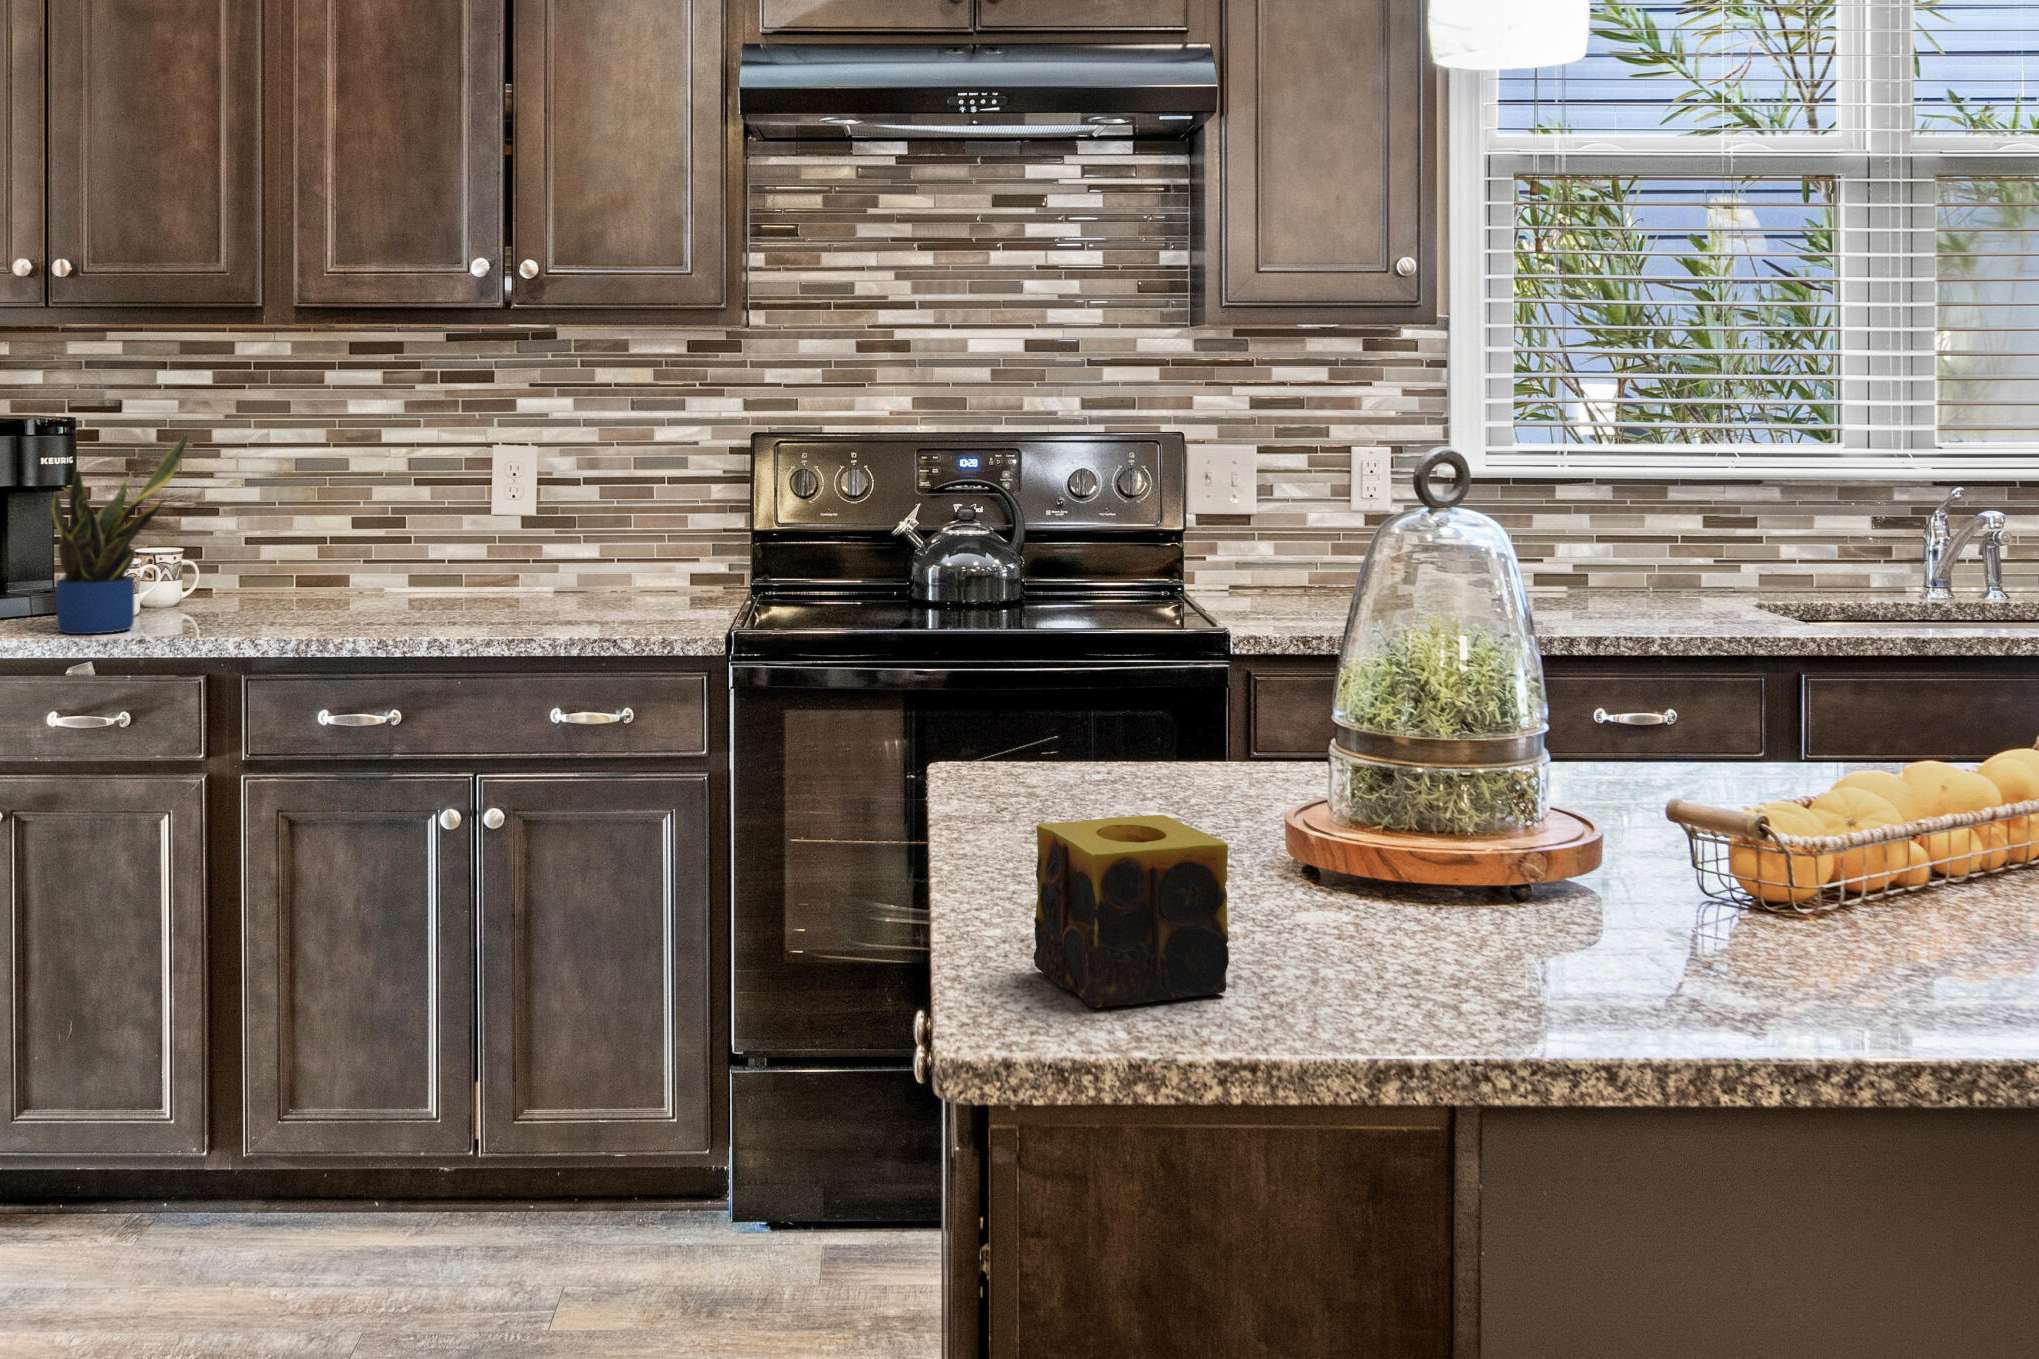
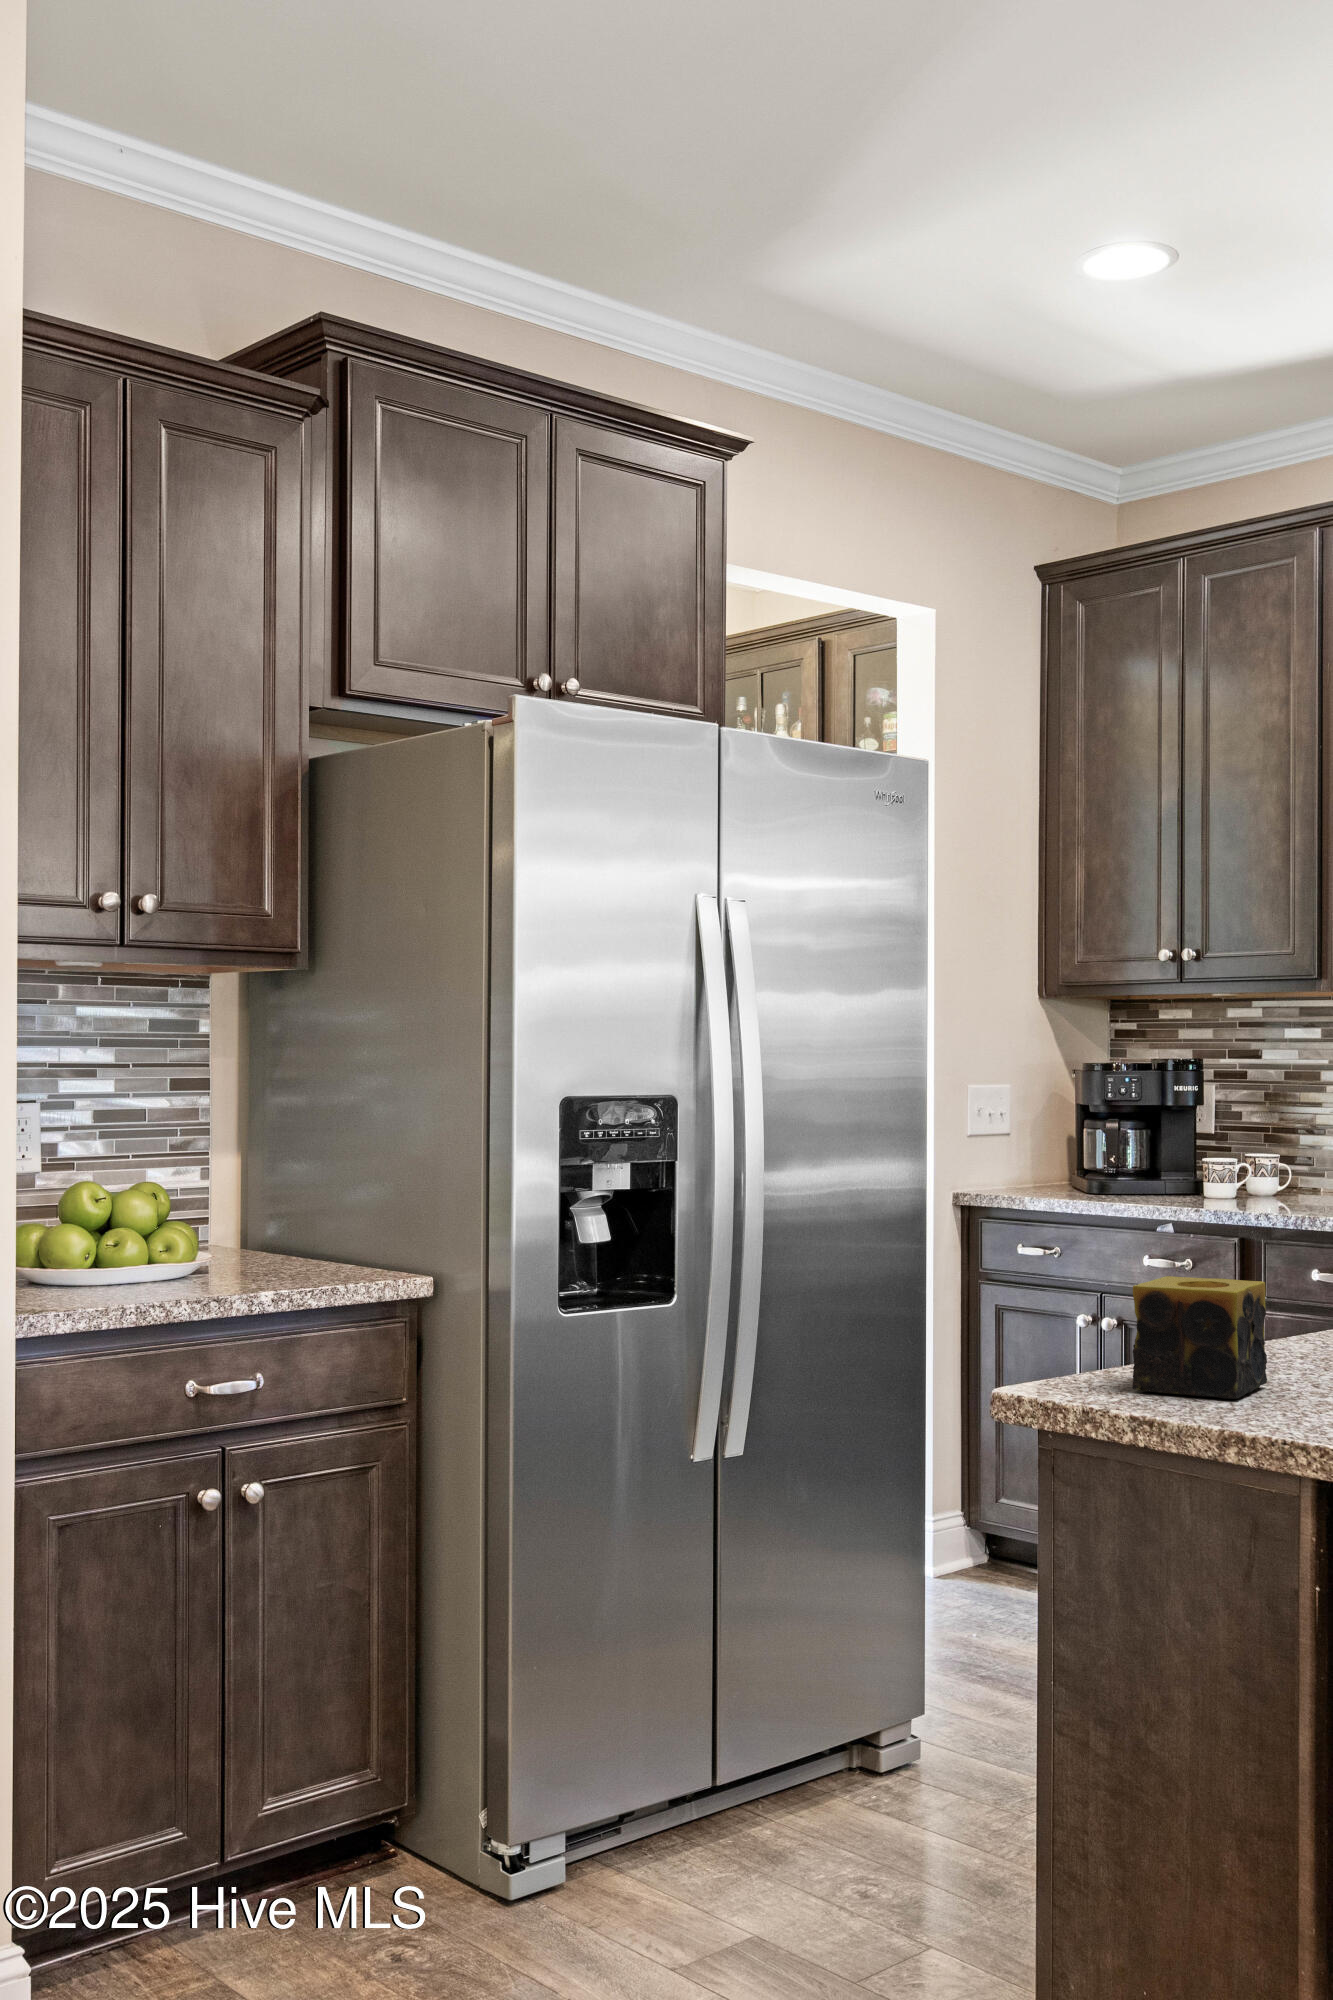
potted plant: present [52,437,187,634] -> none [1158,1068,1253,1209]

